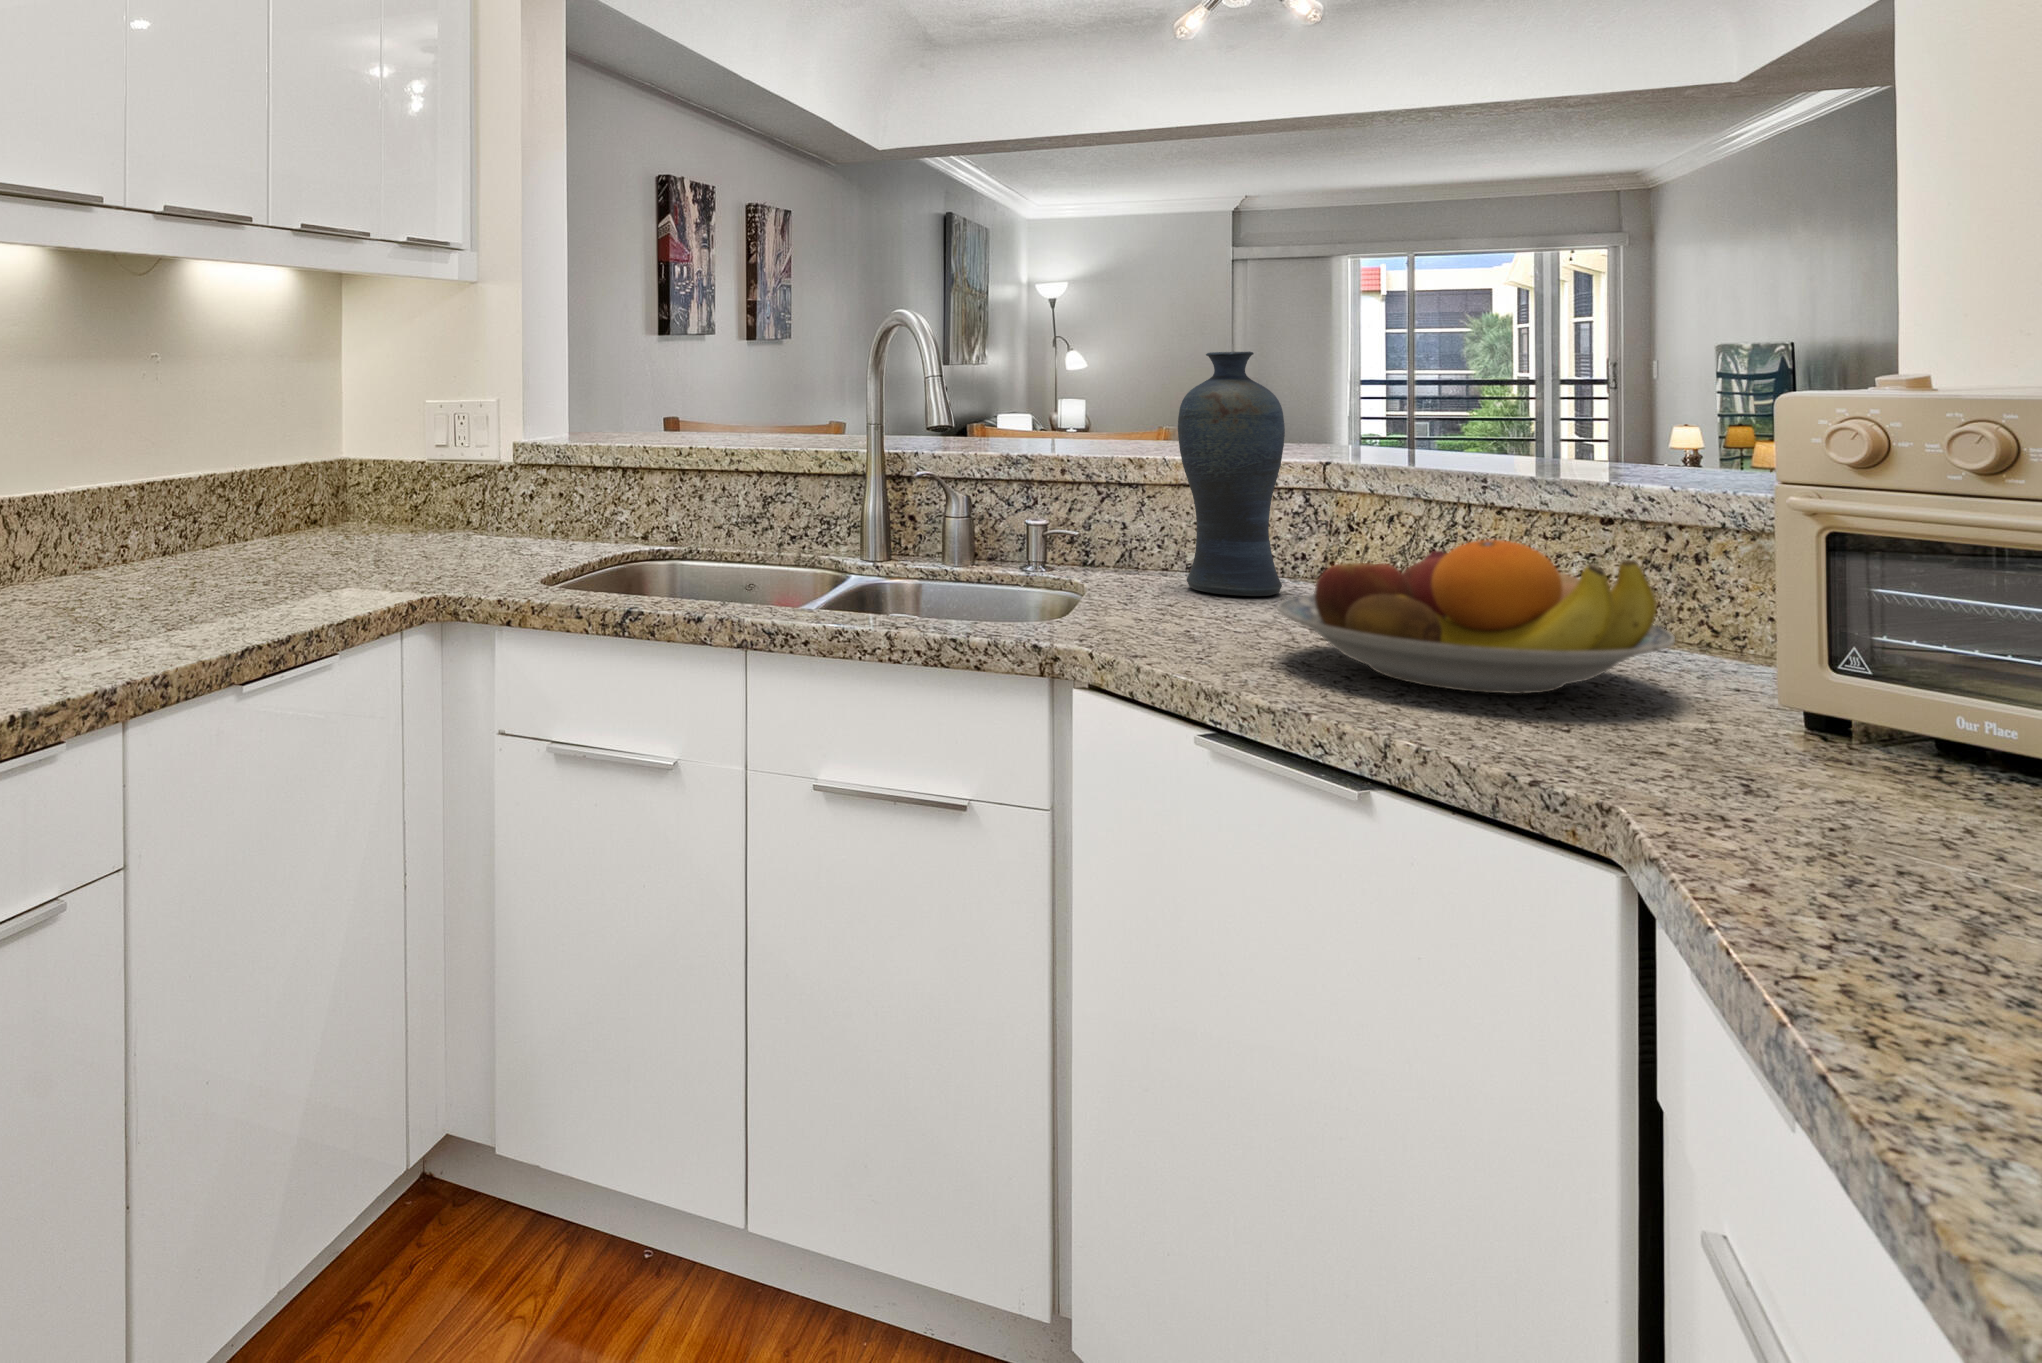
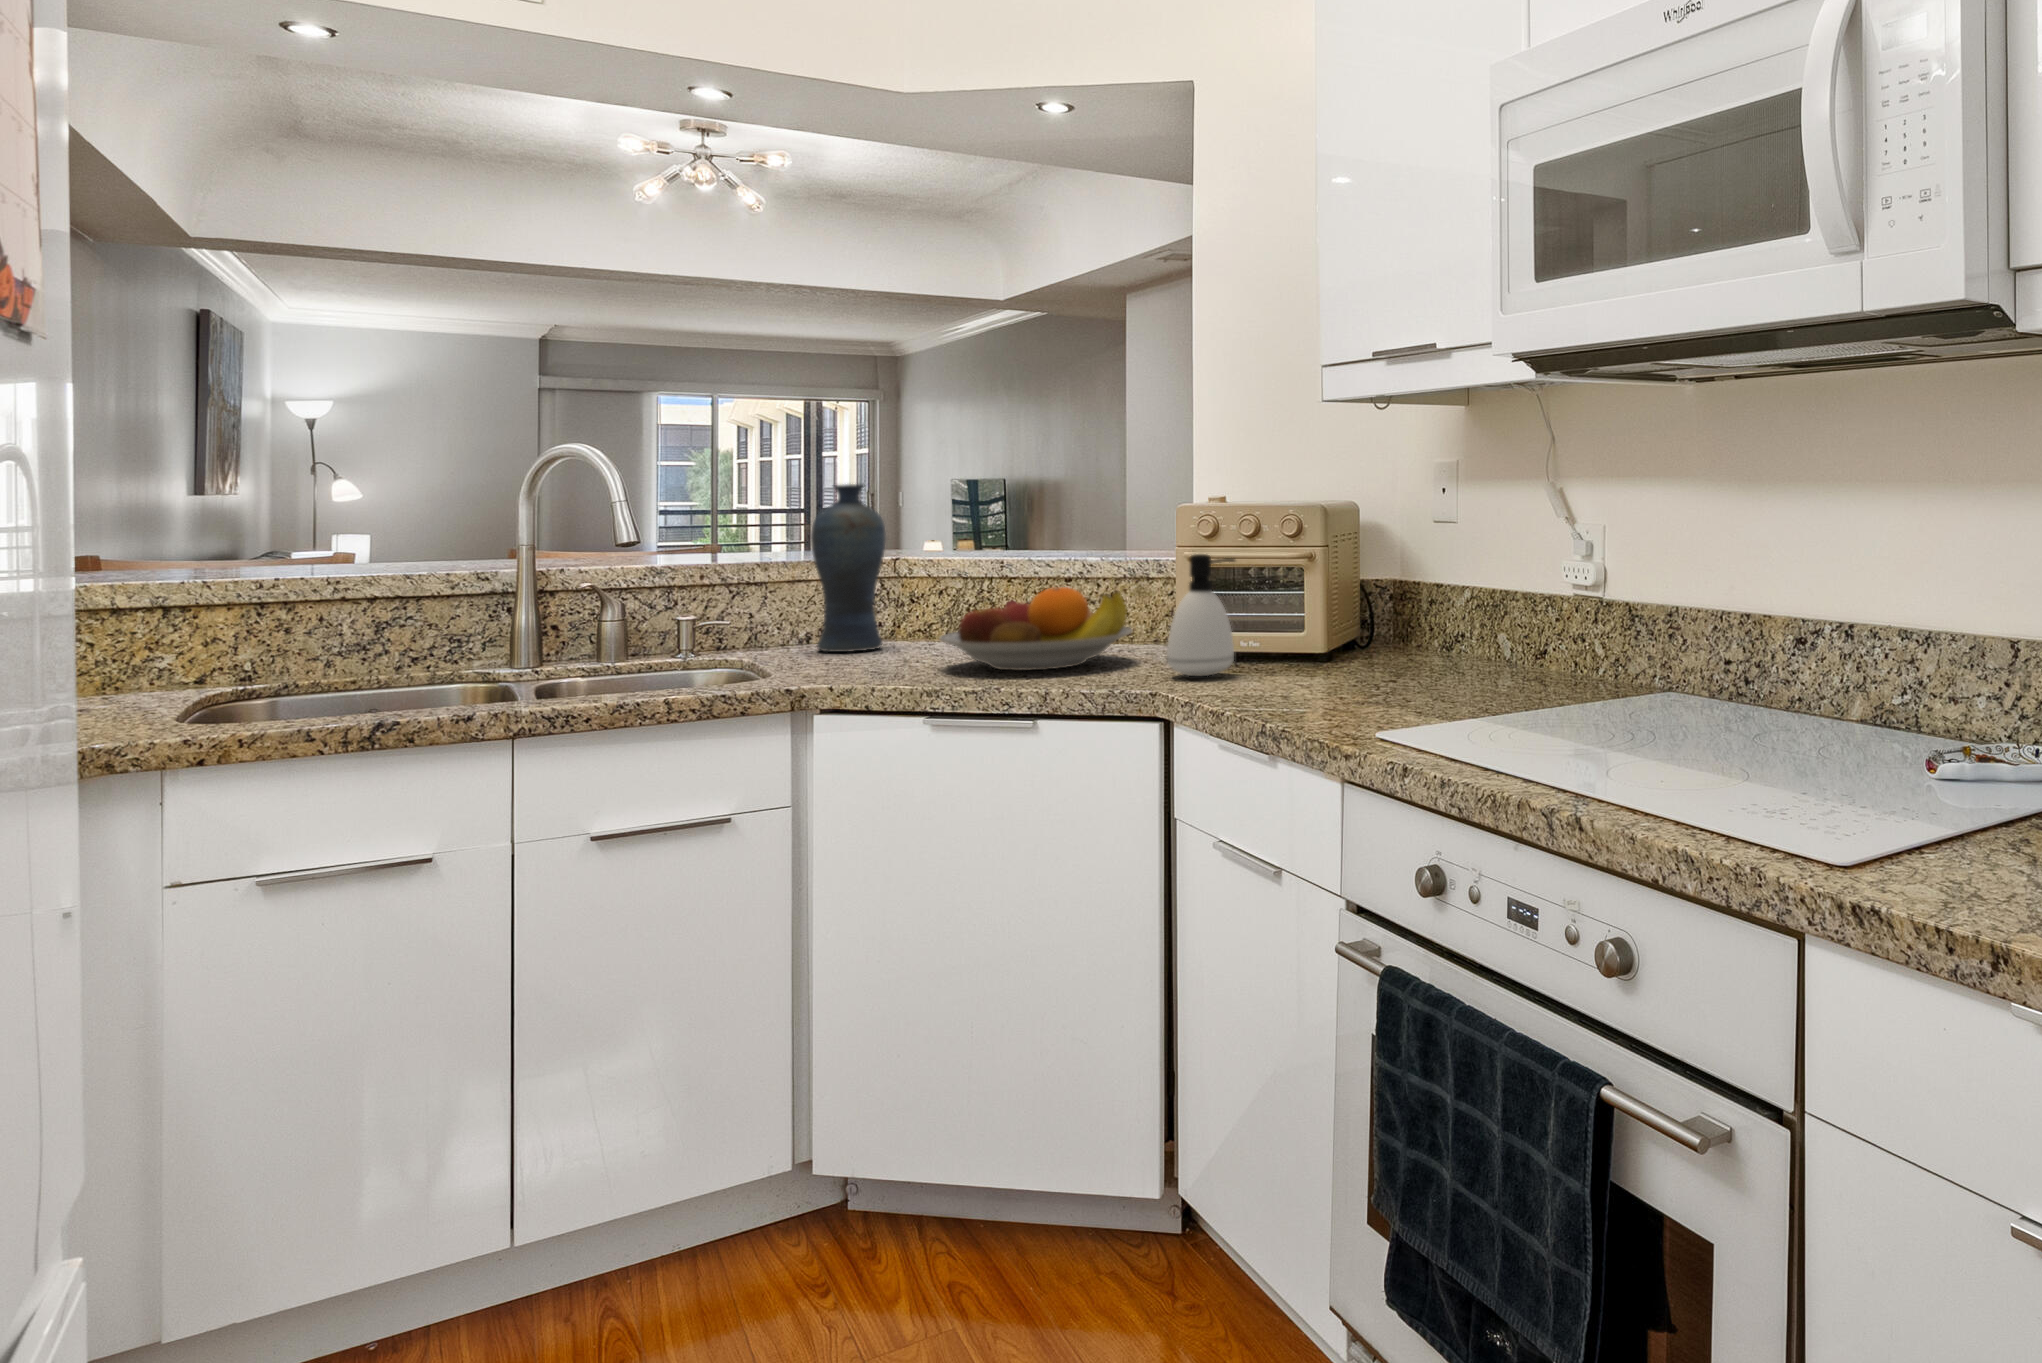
soap dispenser: none [1688,507,1894,792] -> present [1167,554,1235,676]

